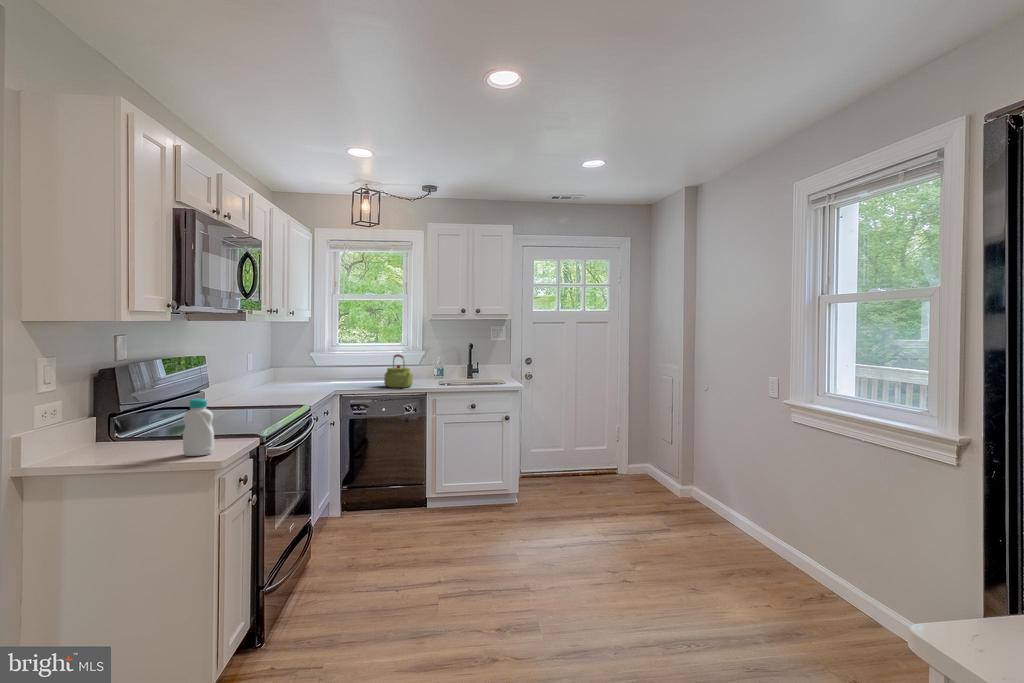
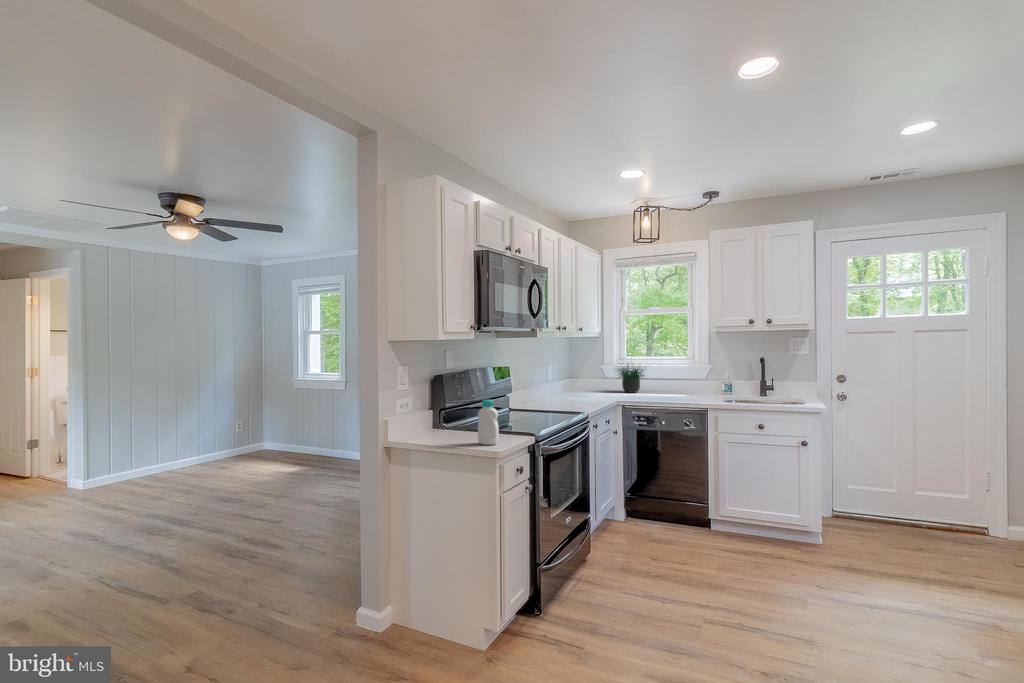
potted plant: none [324,339,370,381] -> present [617,364,644,393]
kettle: present [384,354,413,388] -> none [664,367,694,401]

